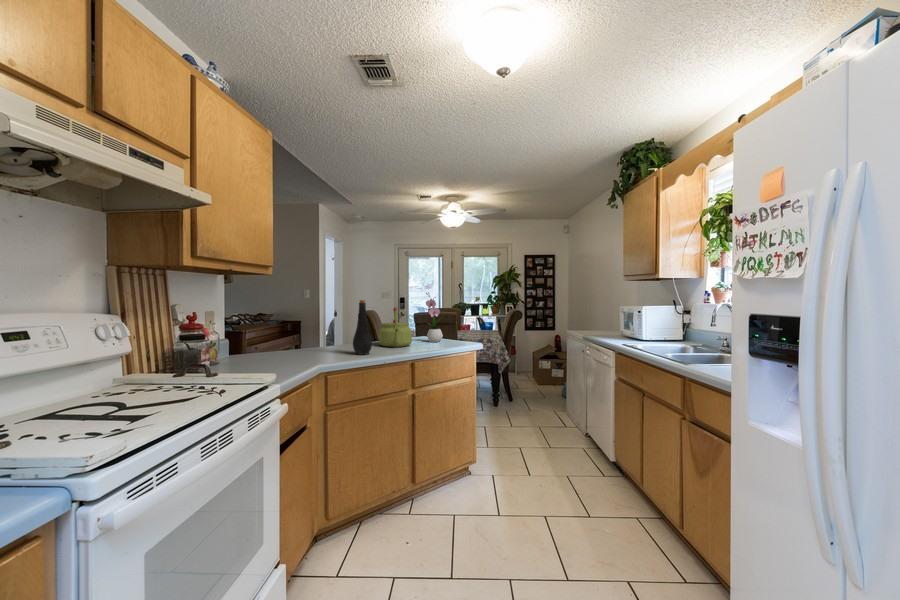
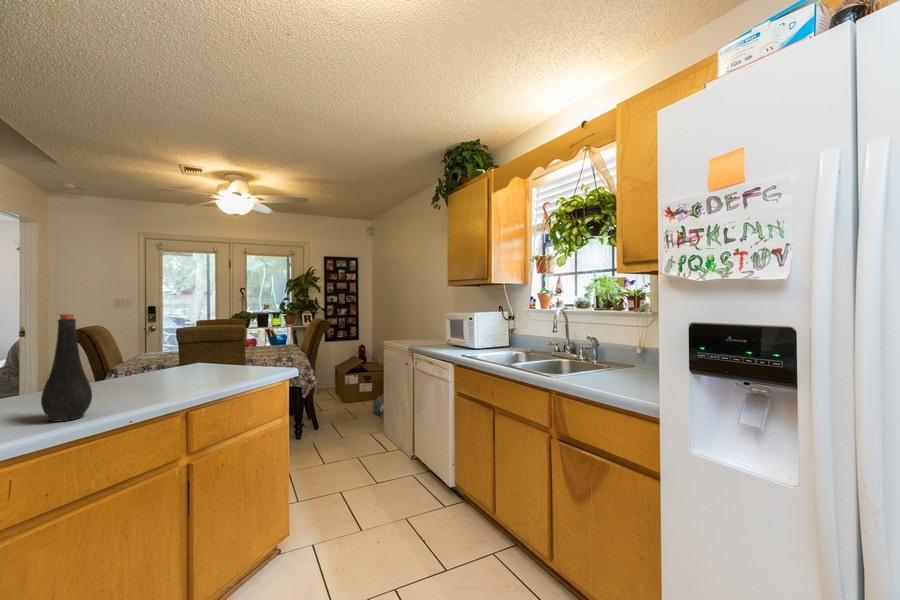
flower arrangement: present [426,293,443,342] -> none [204,299,235,374]
kettle: present [379,307,412,347] -> none [109,324,179,393]

